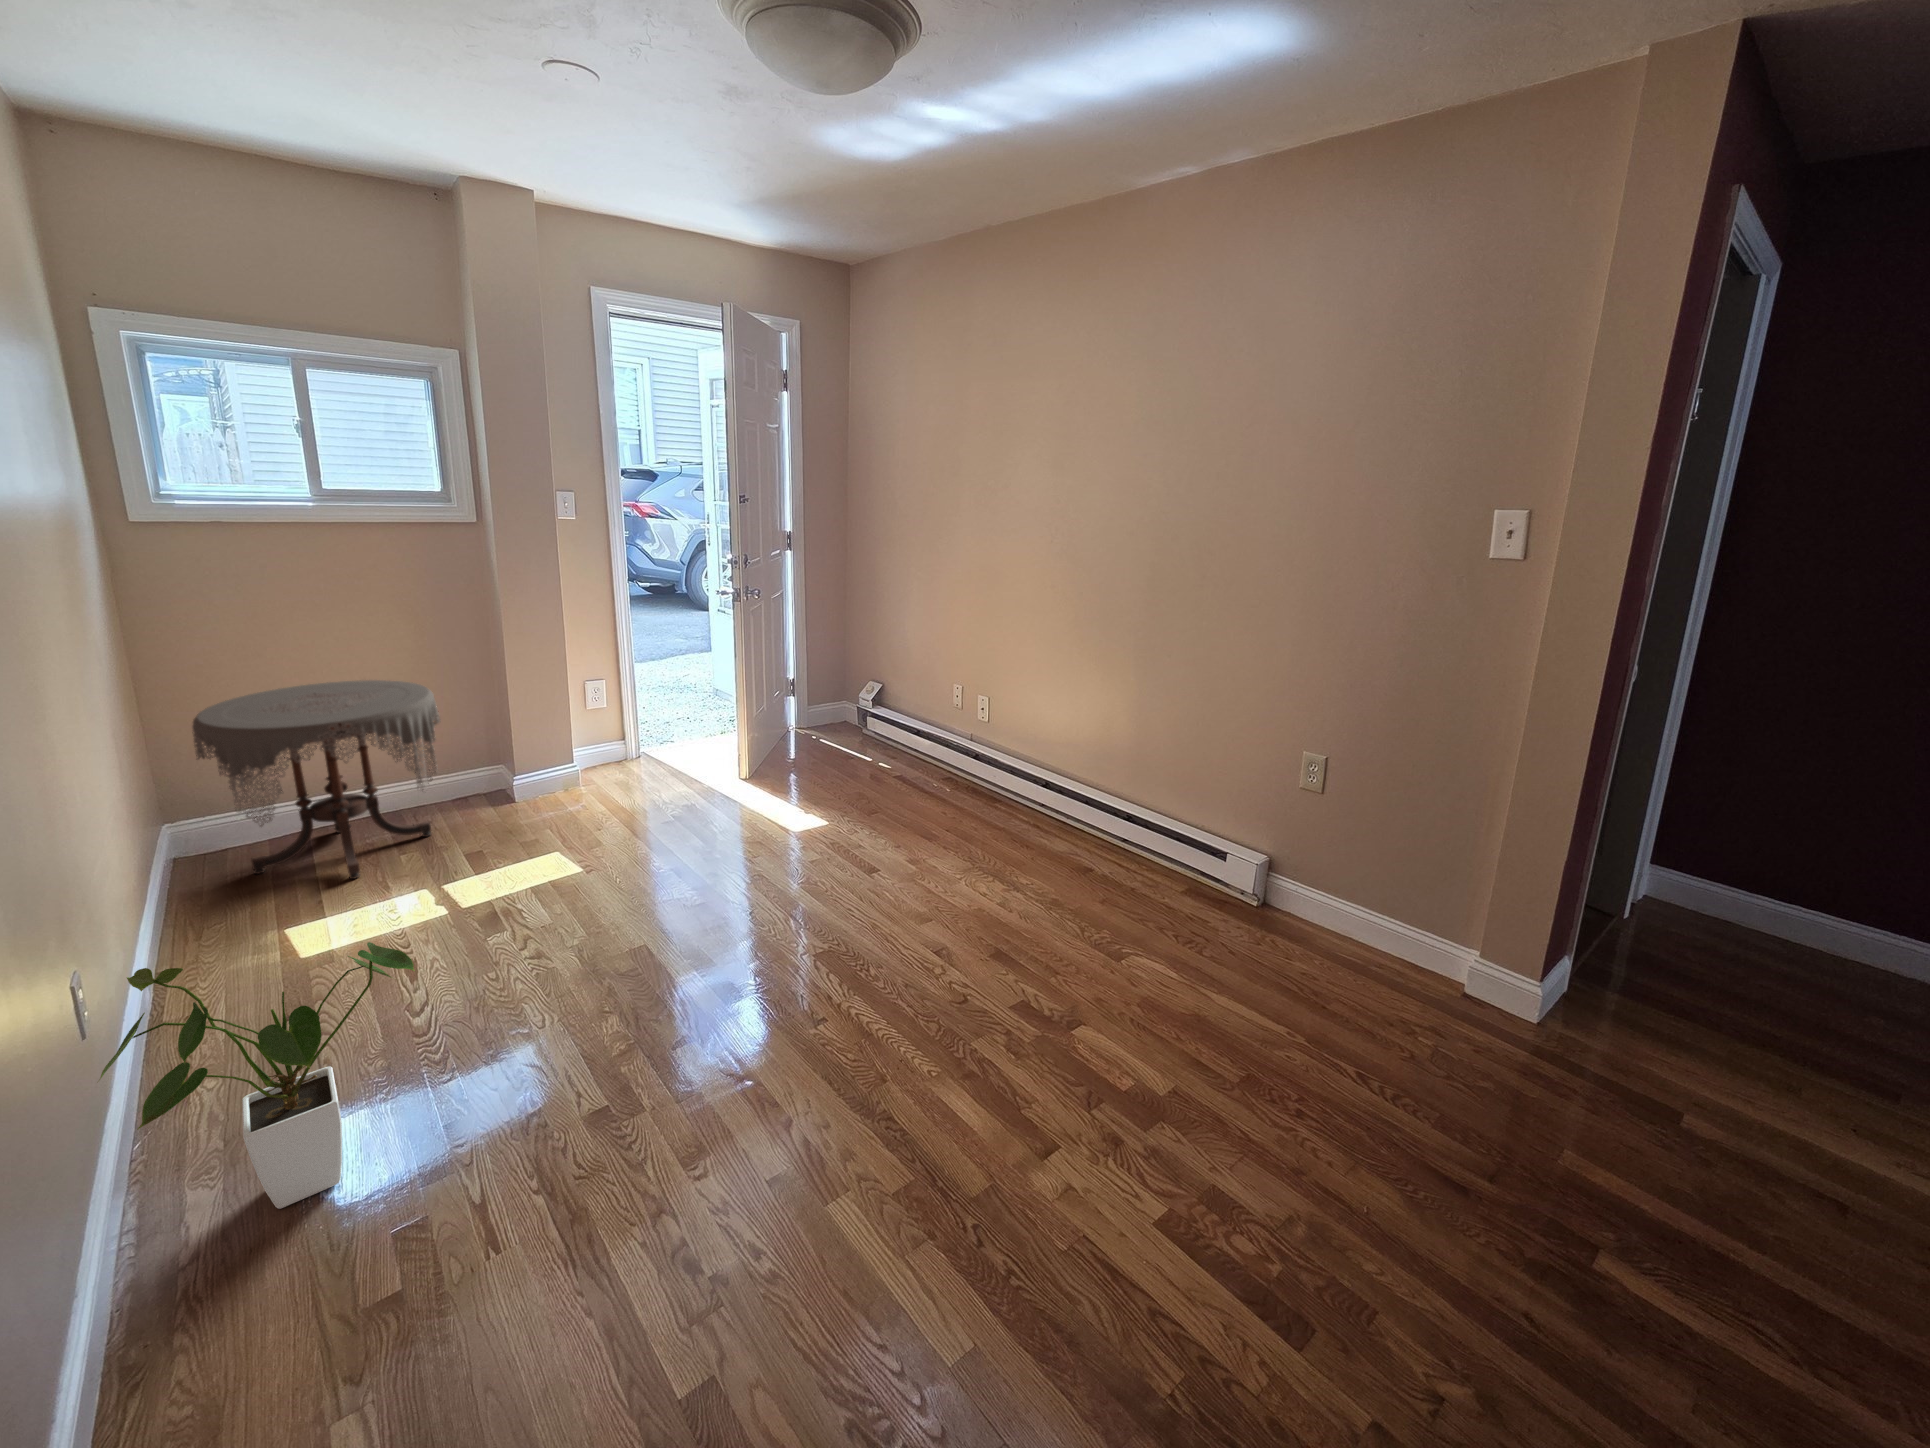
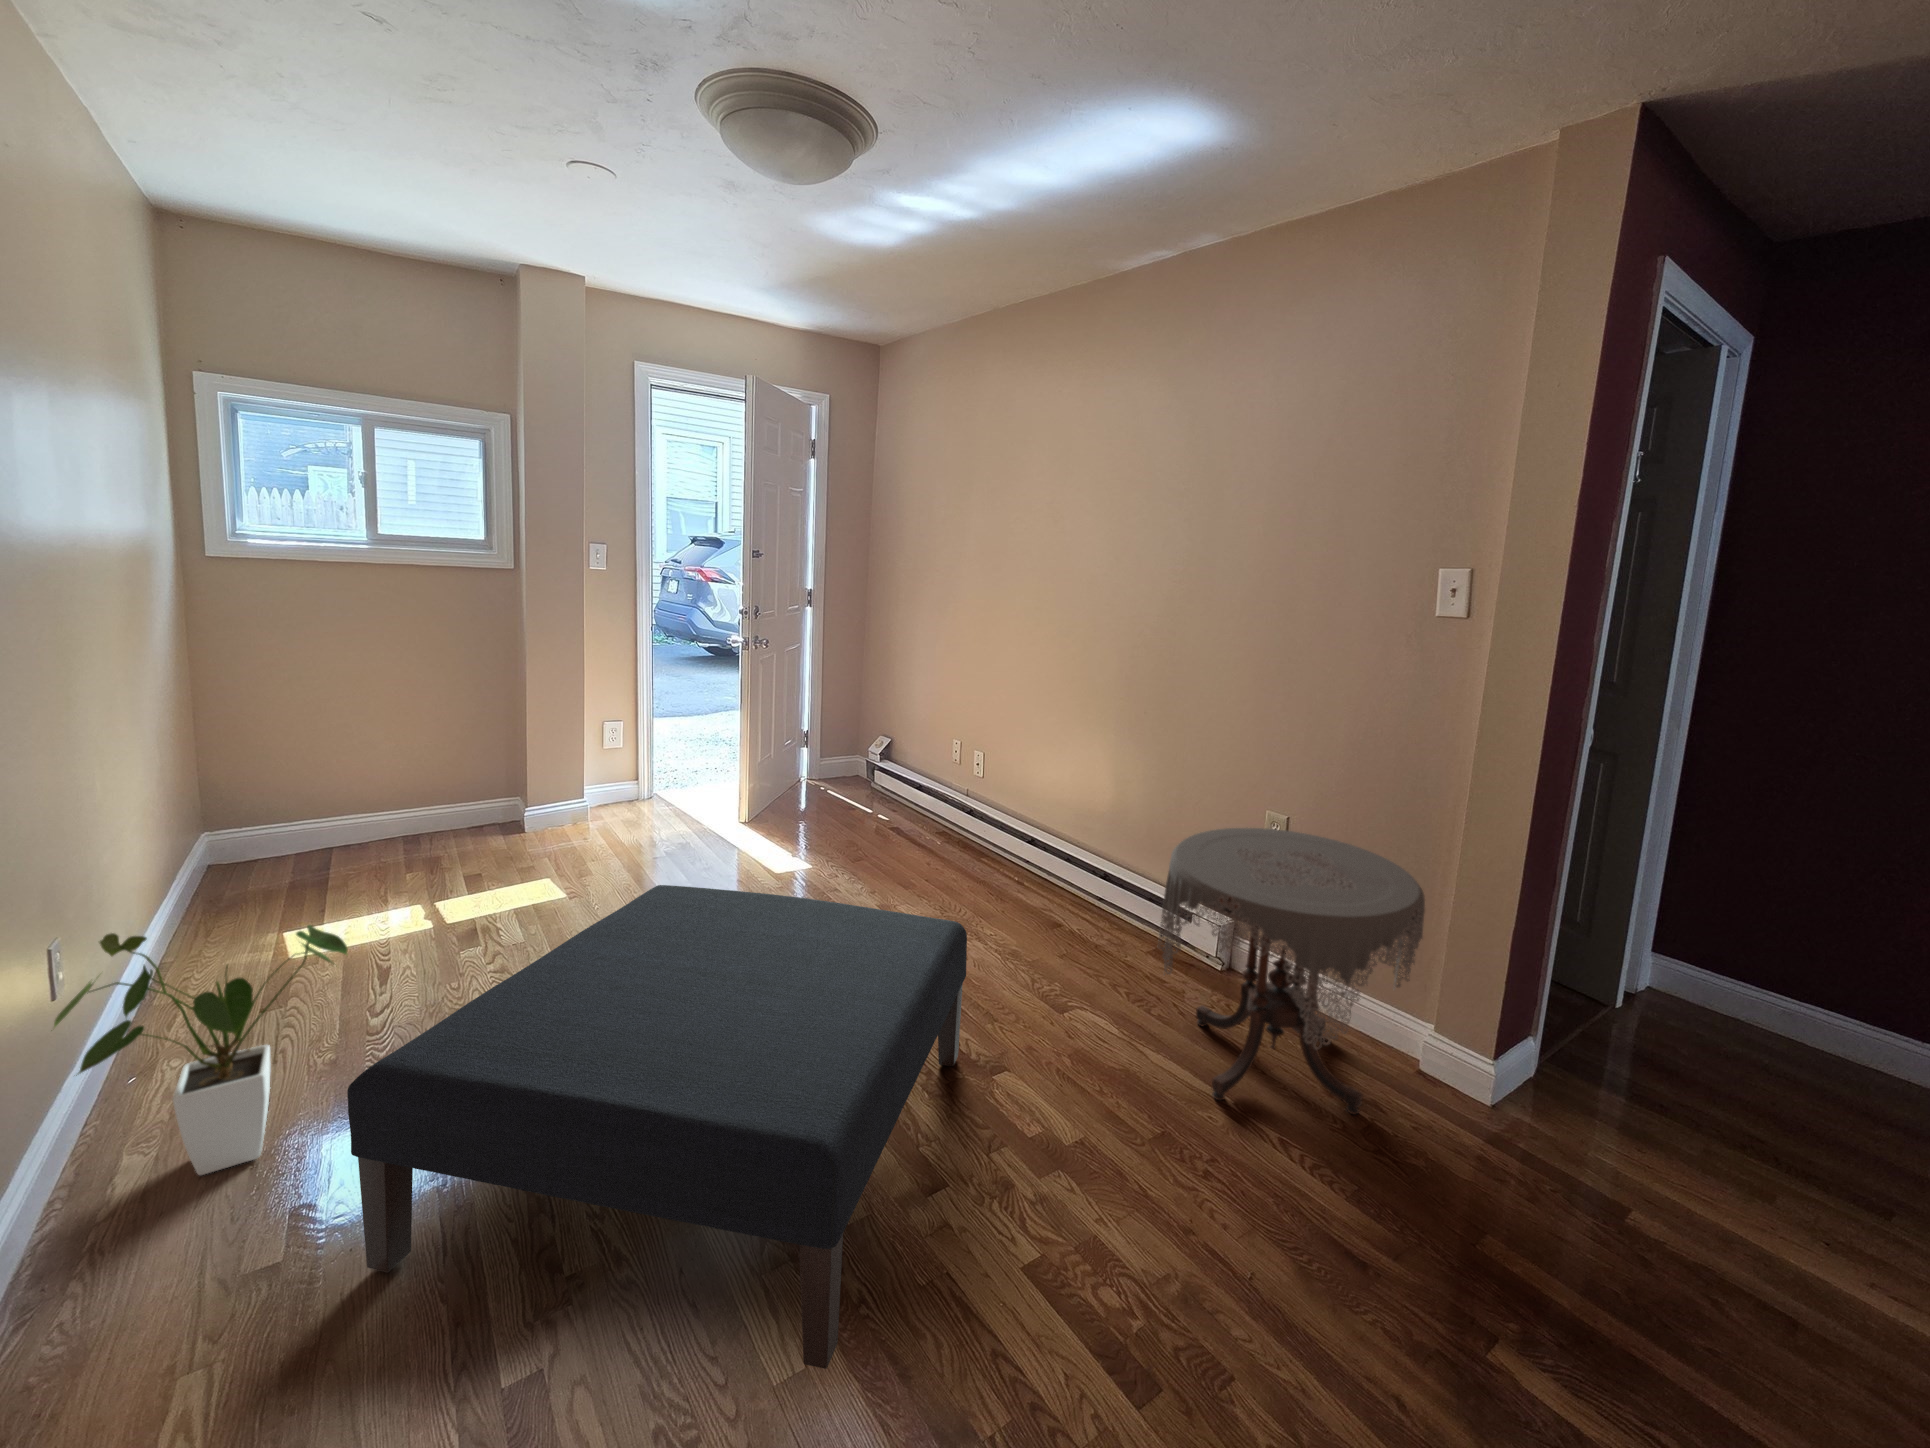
side table: present [192,680,440,879] -> present [1159,828,1425,1115]
ottoman: none [466,864,1041,1346] -> present [347,885,967,1369]

